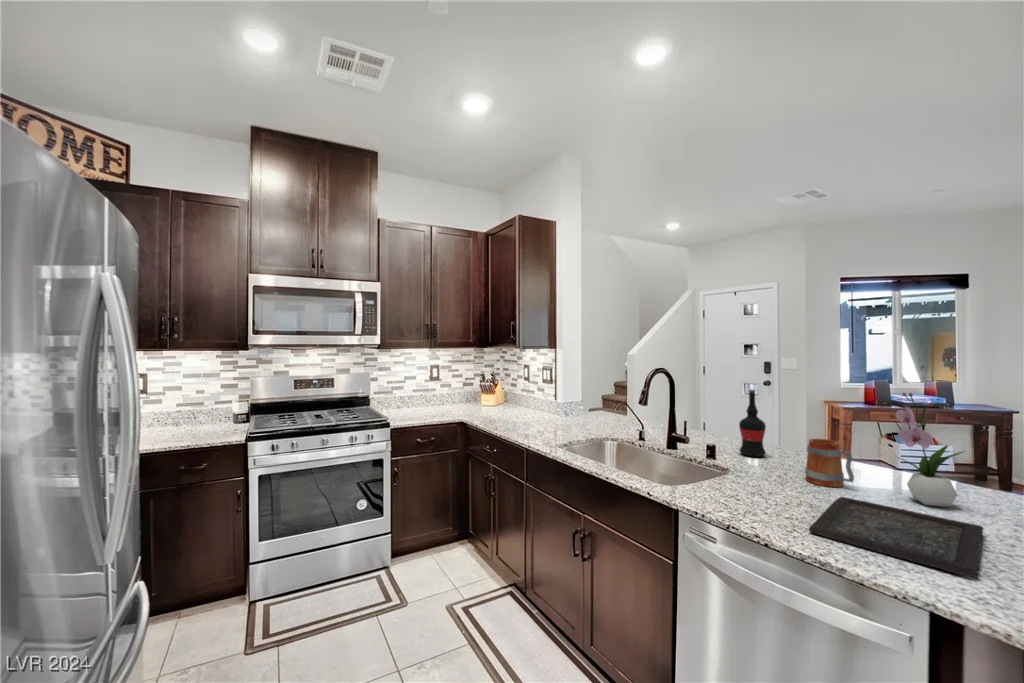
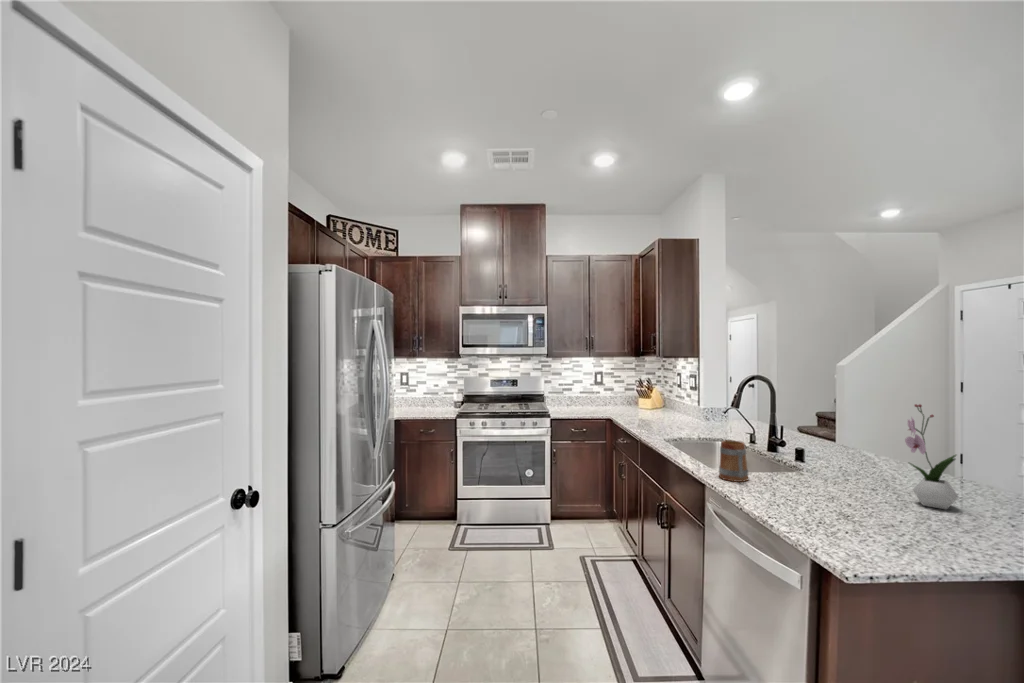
wine bottle: present [739,390,766,456] -> none [821,400,848,463]
mug: present [805,439,854,487] -> present [719,441,748,482]
tray: present [809,497,983,577] -> none [757,488,920,528]

